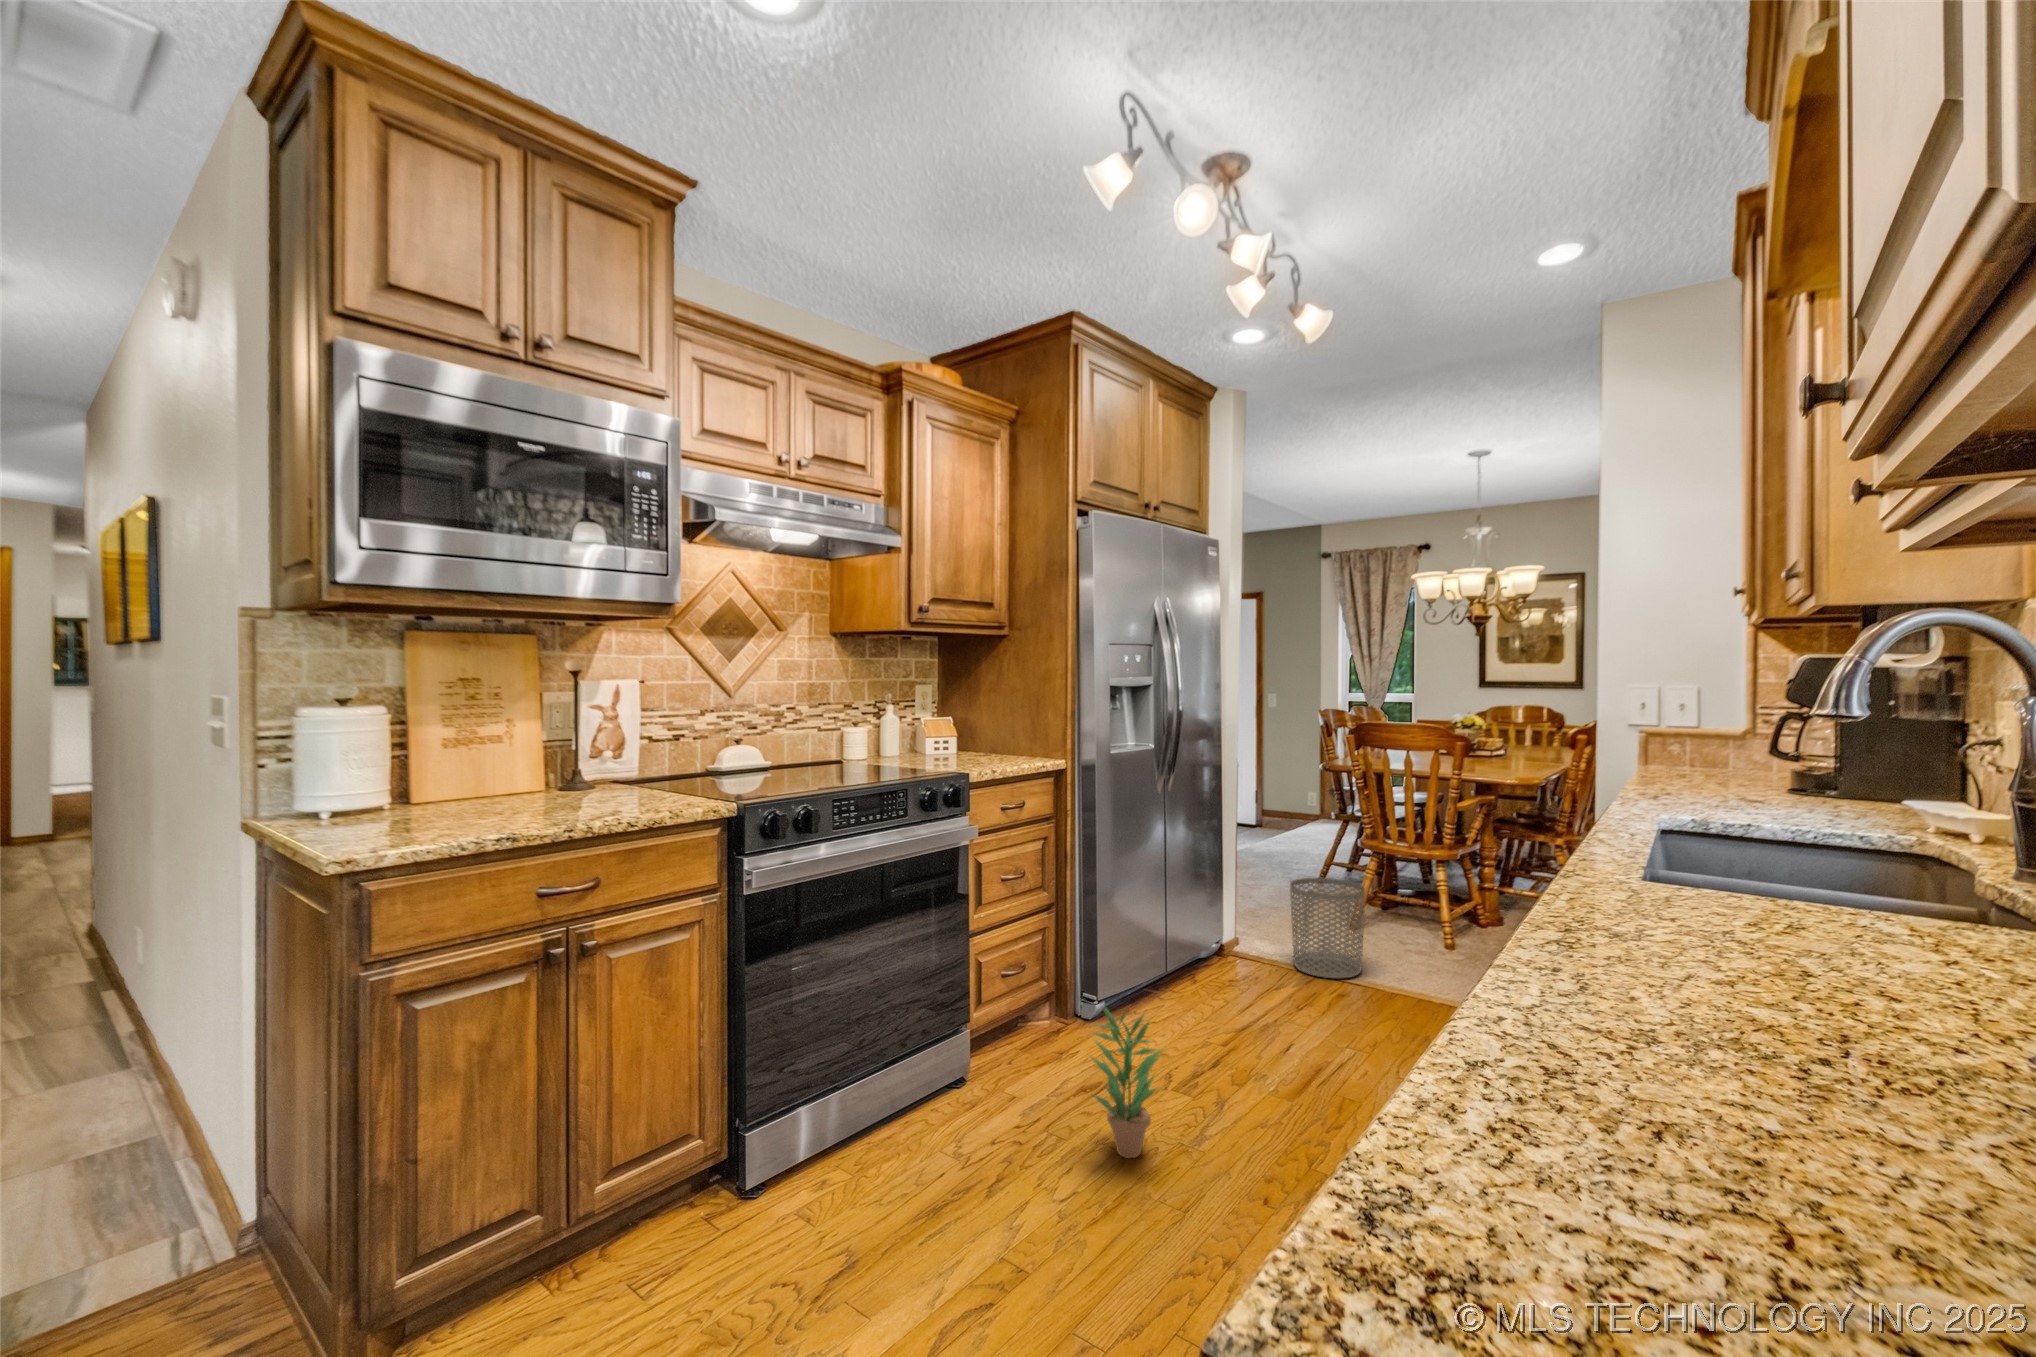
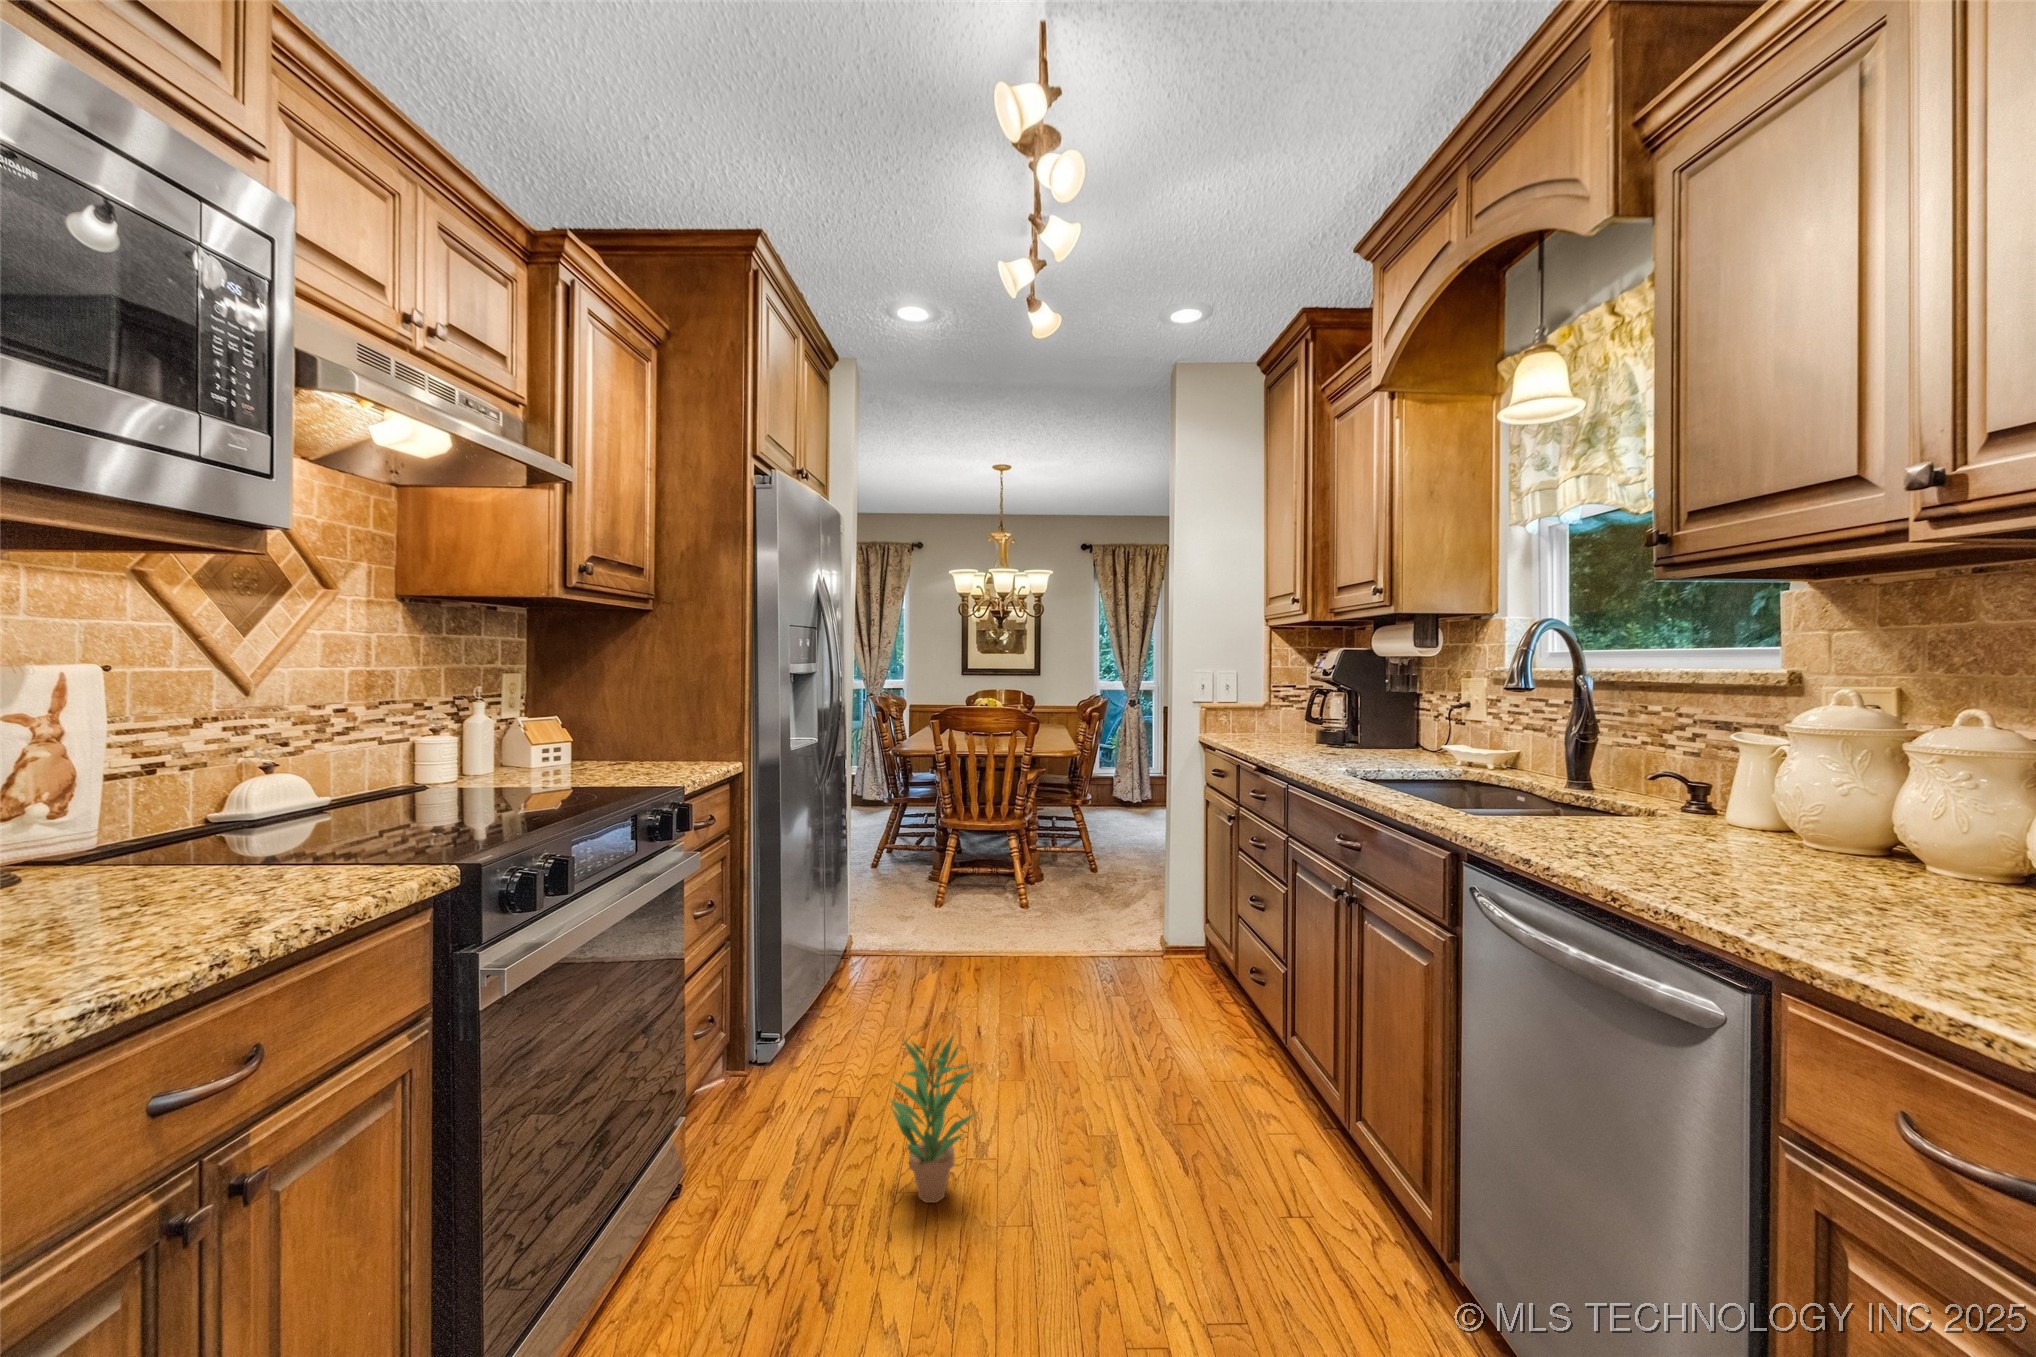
waste bin: present [1290,878,1365,978] -> none [913,861,984,959]

